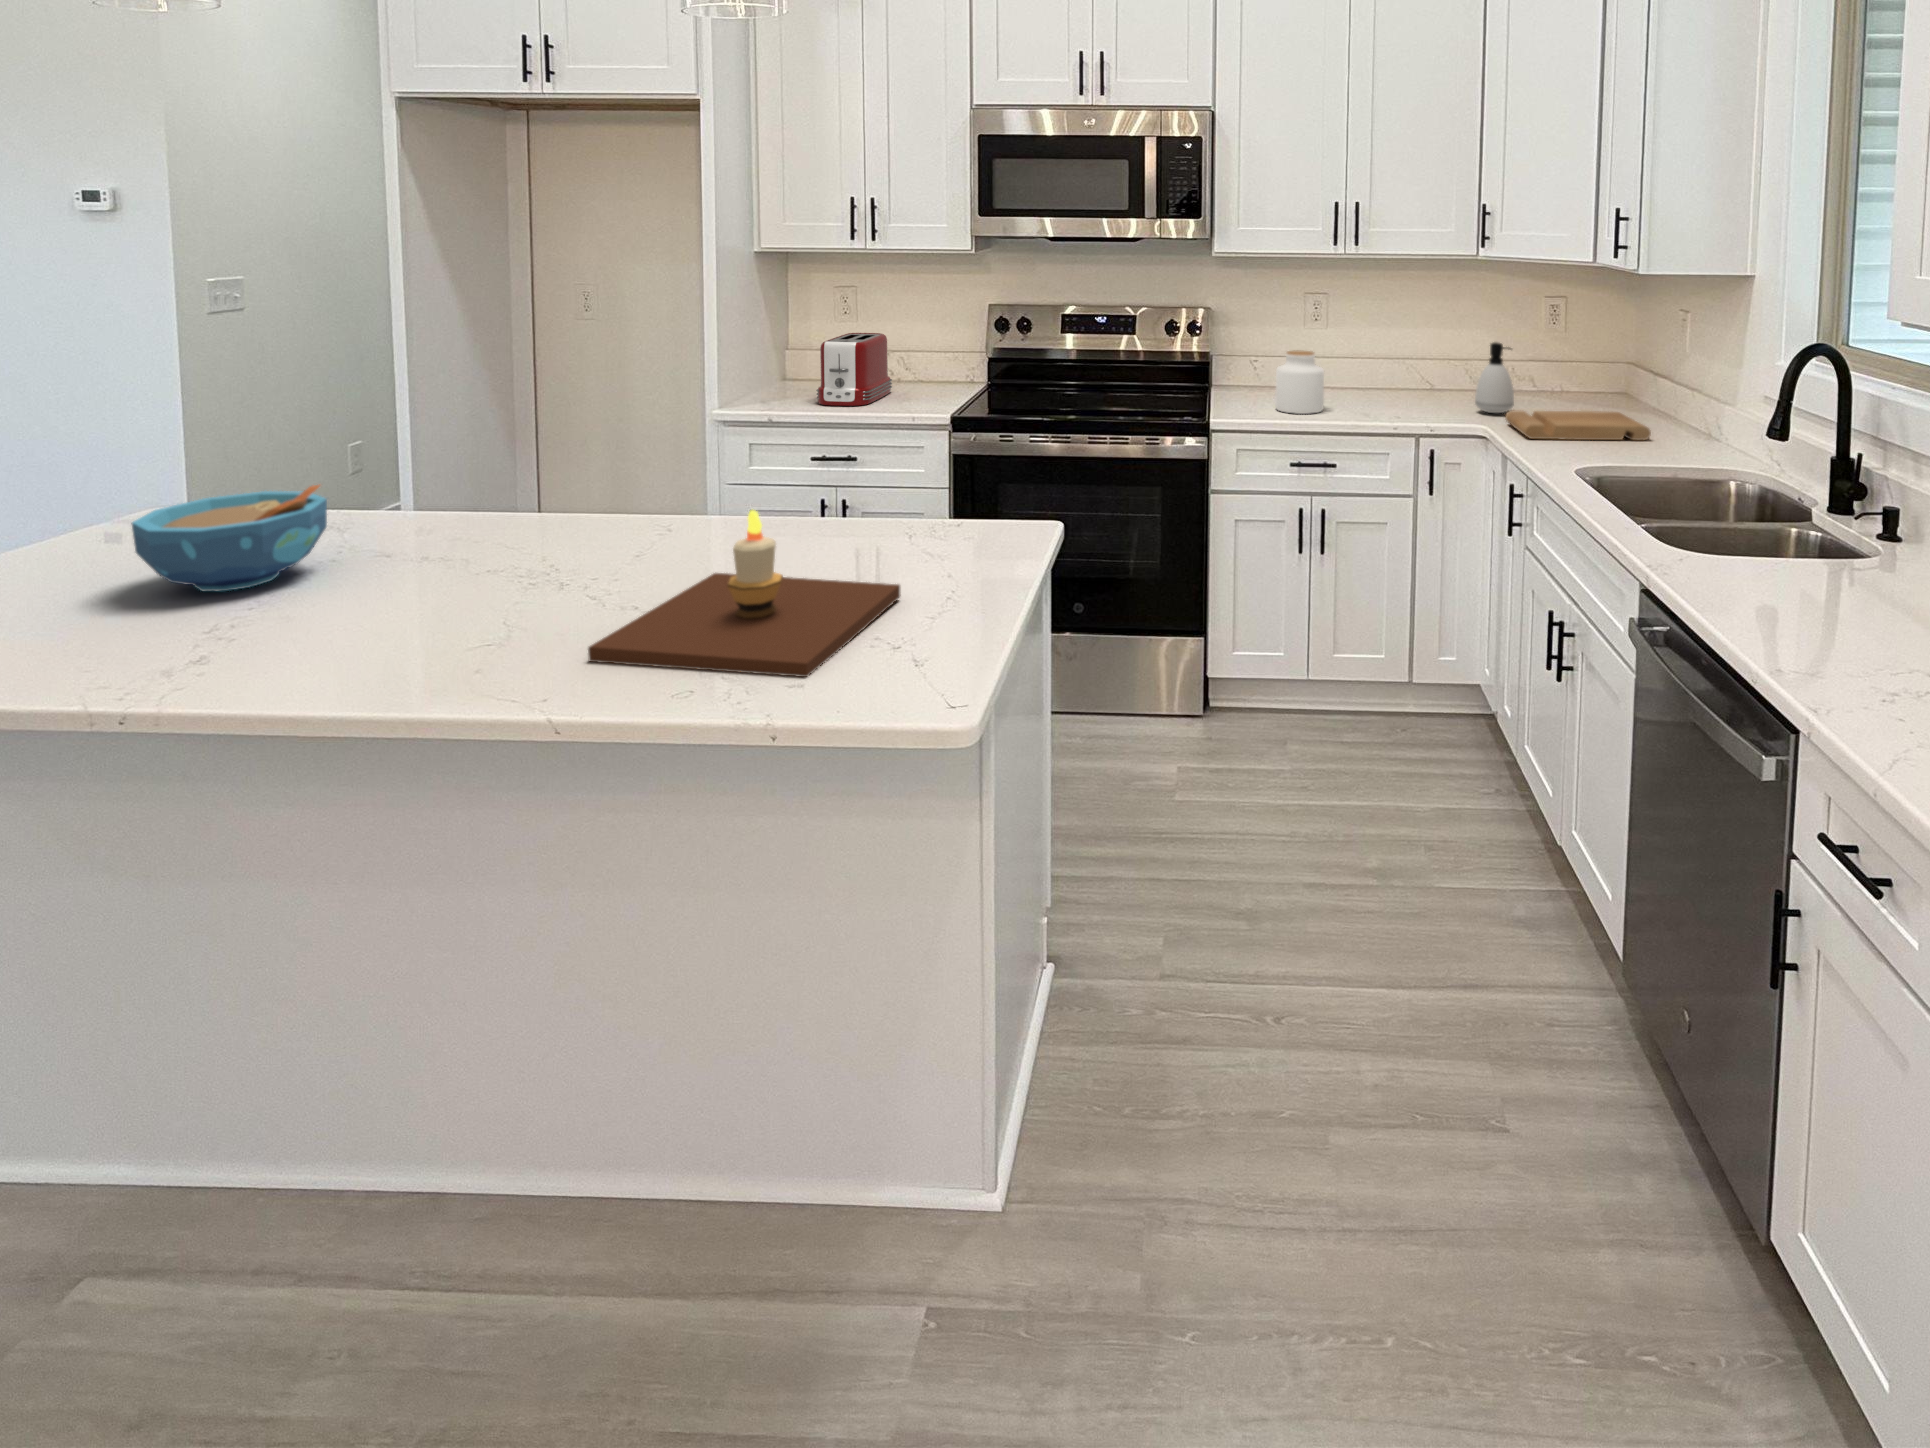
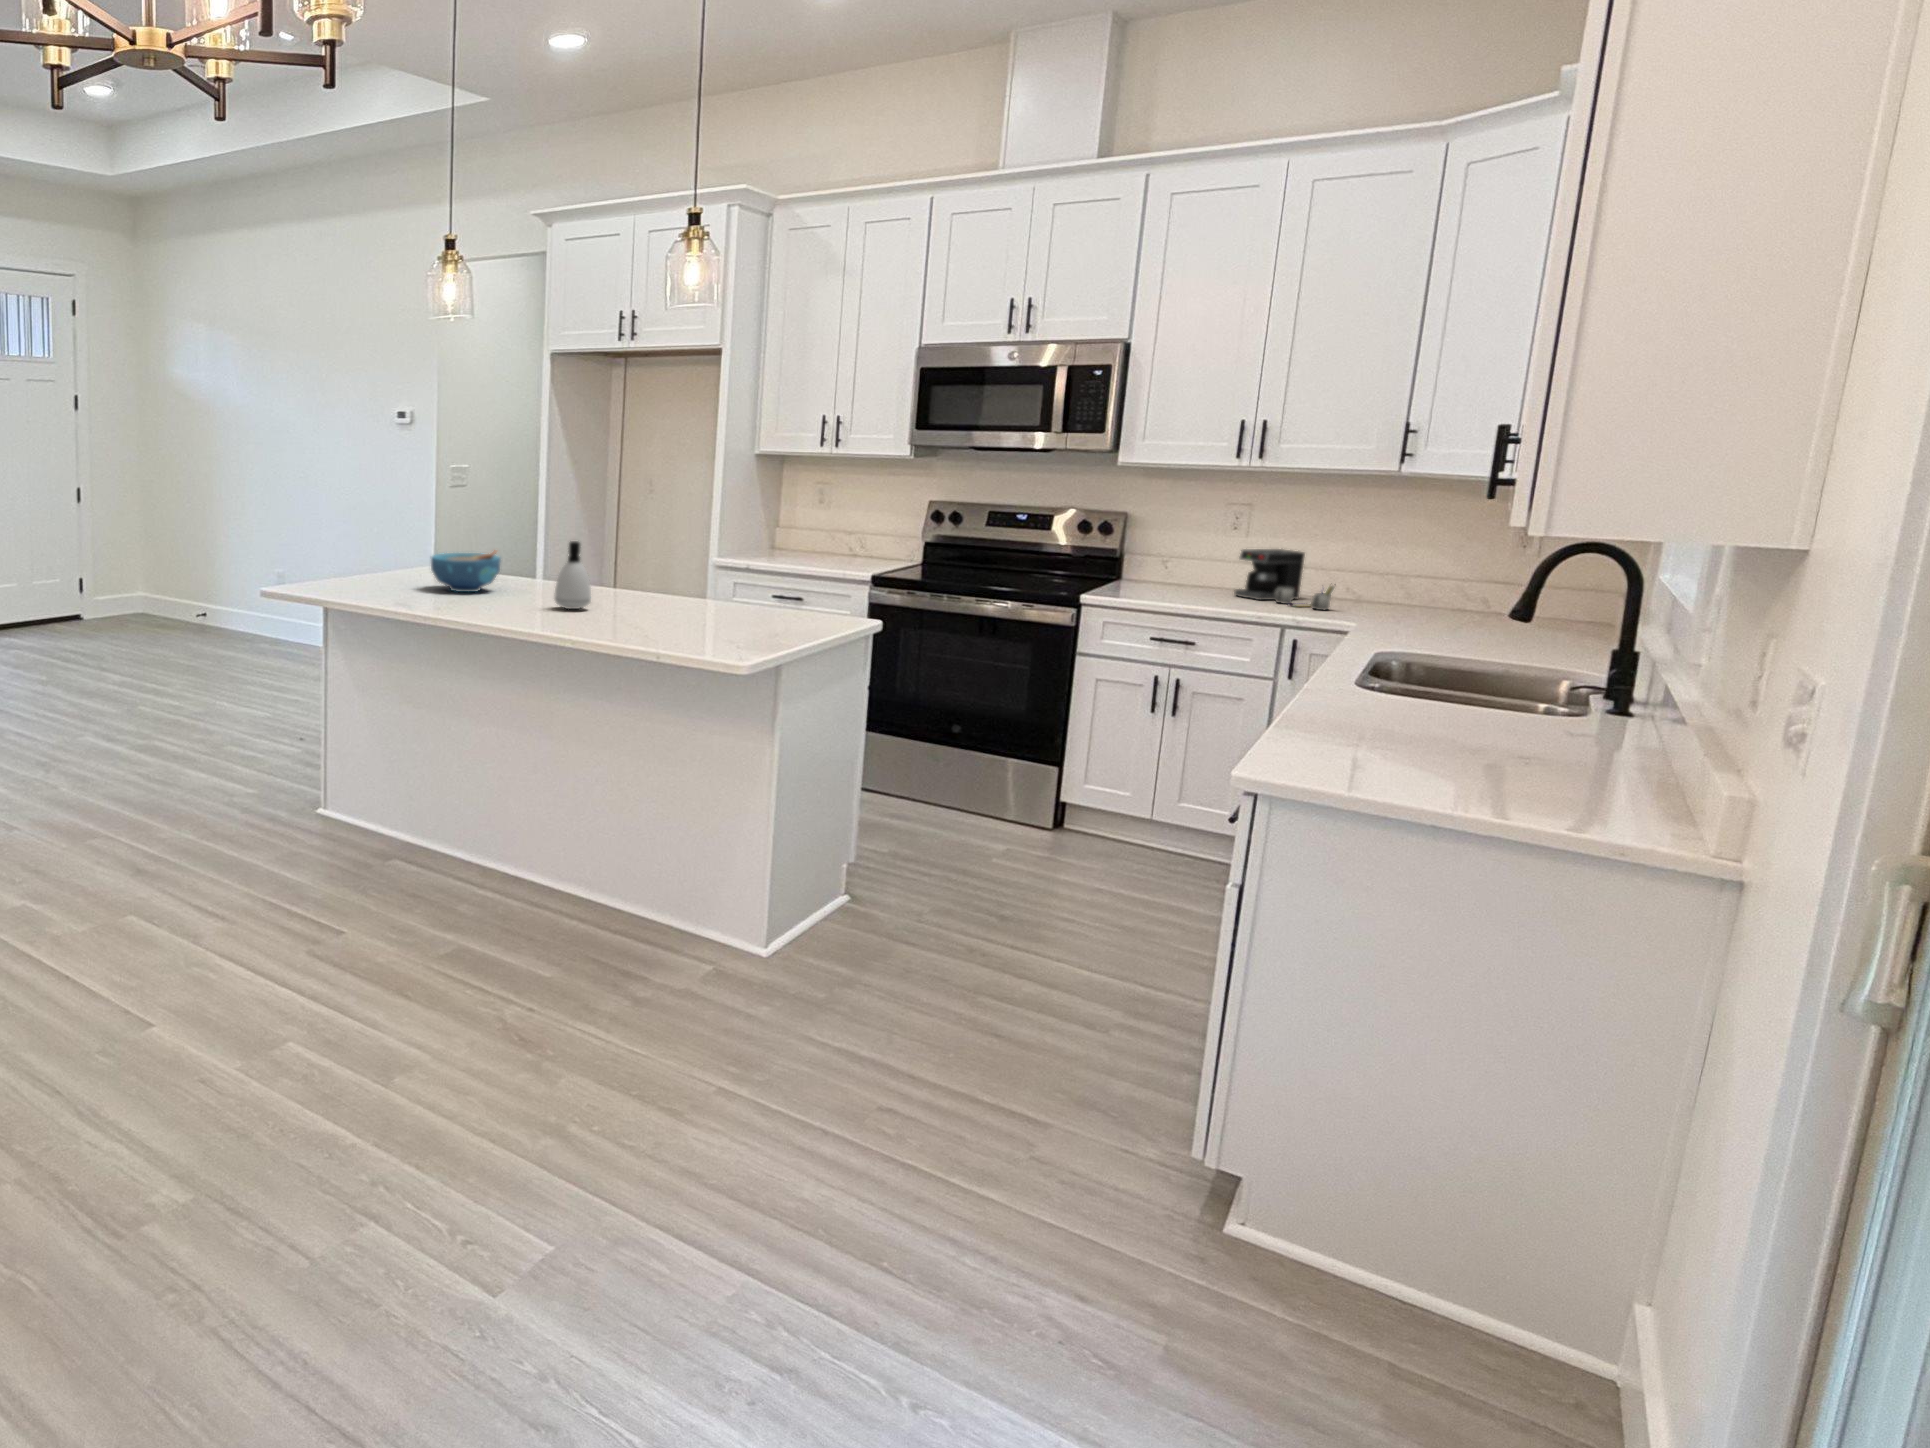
toaster: present [816,333,892,406] -> none [784,516,844,566]
coffee maker: none [1329,340,1431,407] -> present [1234,549,1334,610]
soap dispenser: present [1475,342,1514,413] -> present [554,541,591,609]
jar: present [1275,350,1324,414] -> none [1158,549,1211,603]
cutting board: present [1505,410,1651,440] -> none [1387,615,1545,651]
candle: present [588,510,901,677] -> none [593,567,749,642]

